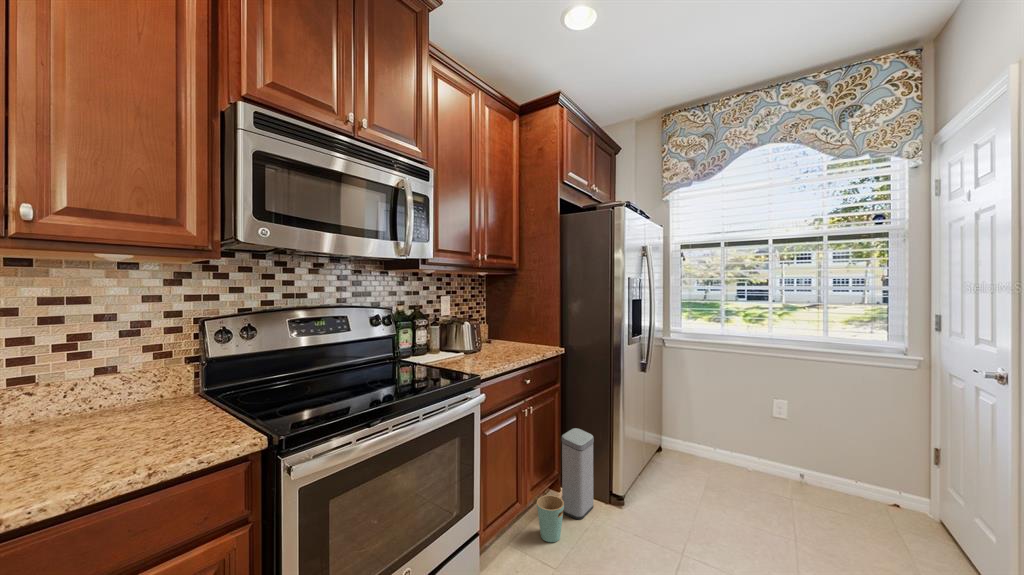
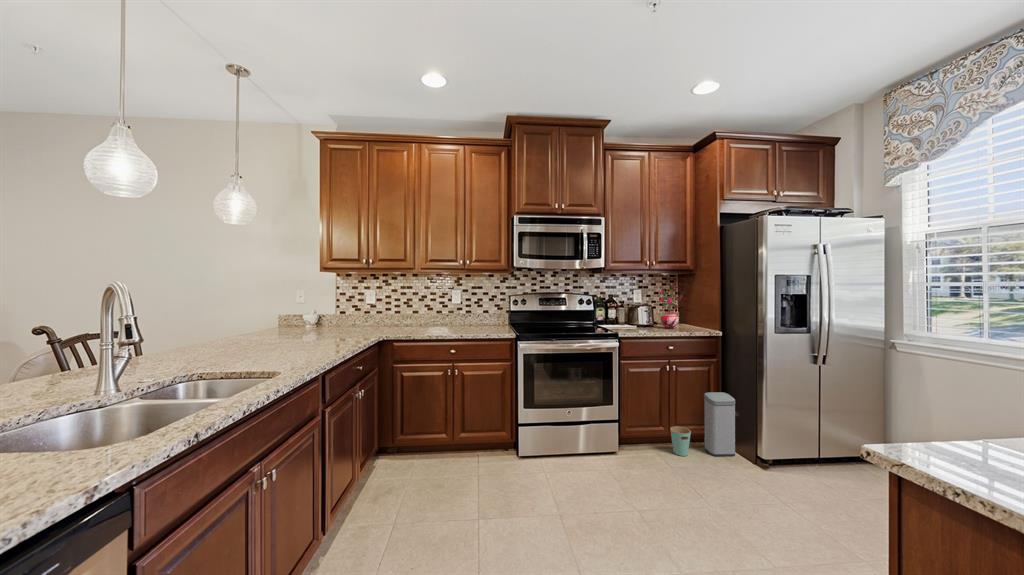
potted plant: none [493,290,529,354] -> present [660,286,682,329]

